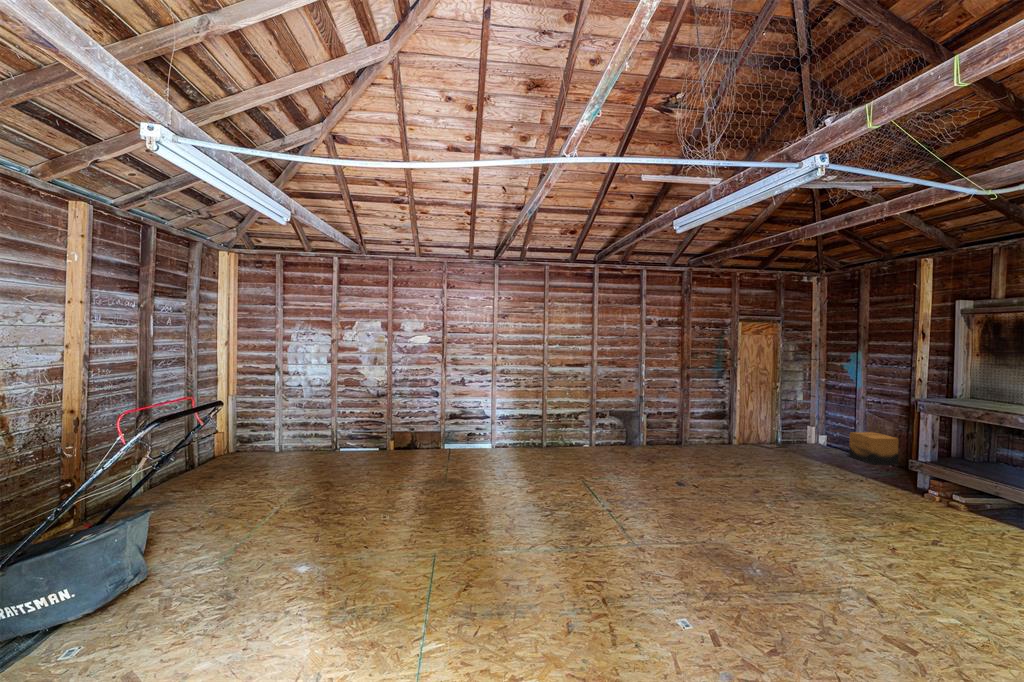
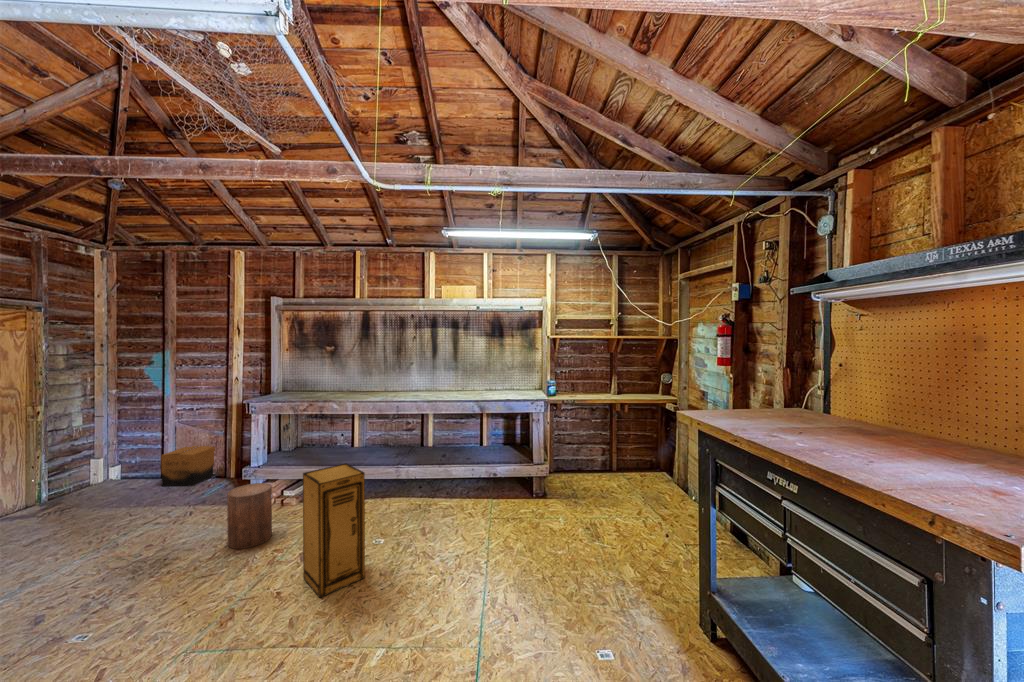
storage cabinet: none [906,455,971,580] -> present [303,463,365,598]
stool: none [865,462,909,516] -> present [227,483,272,549]

